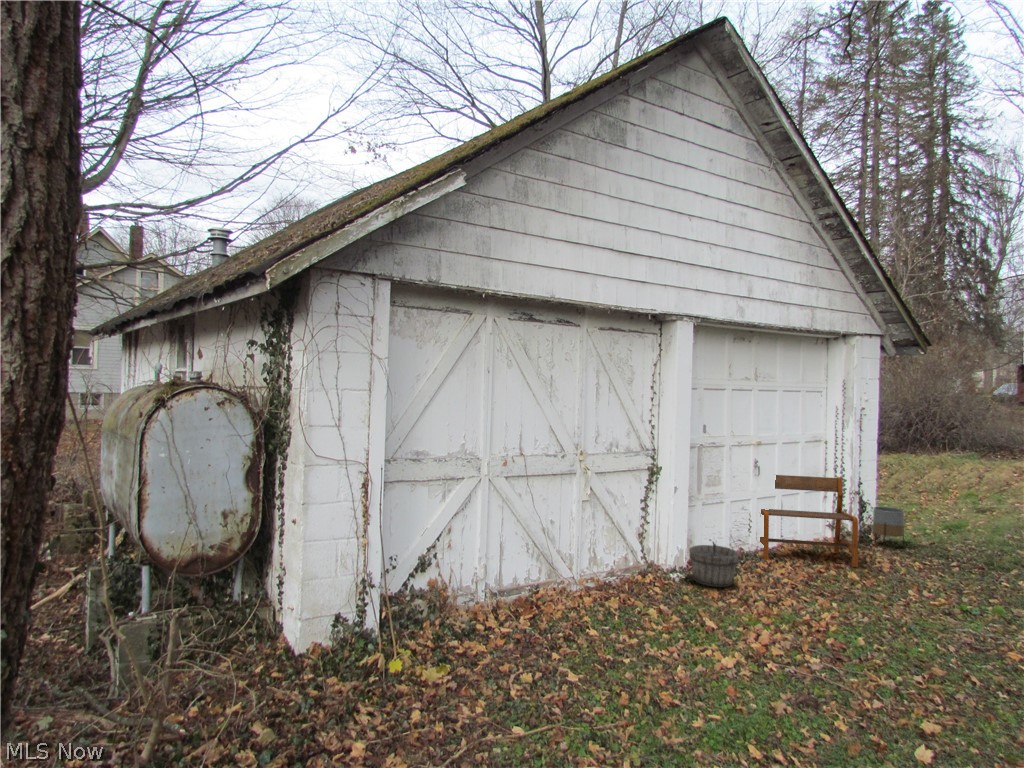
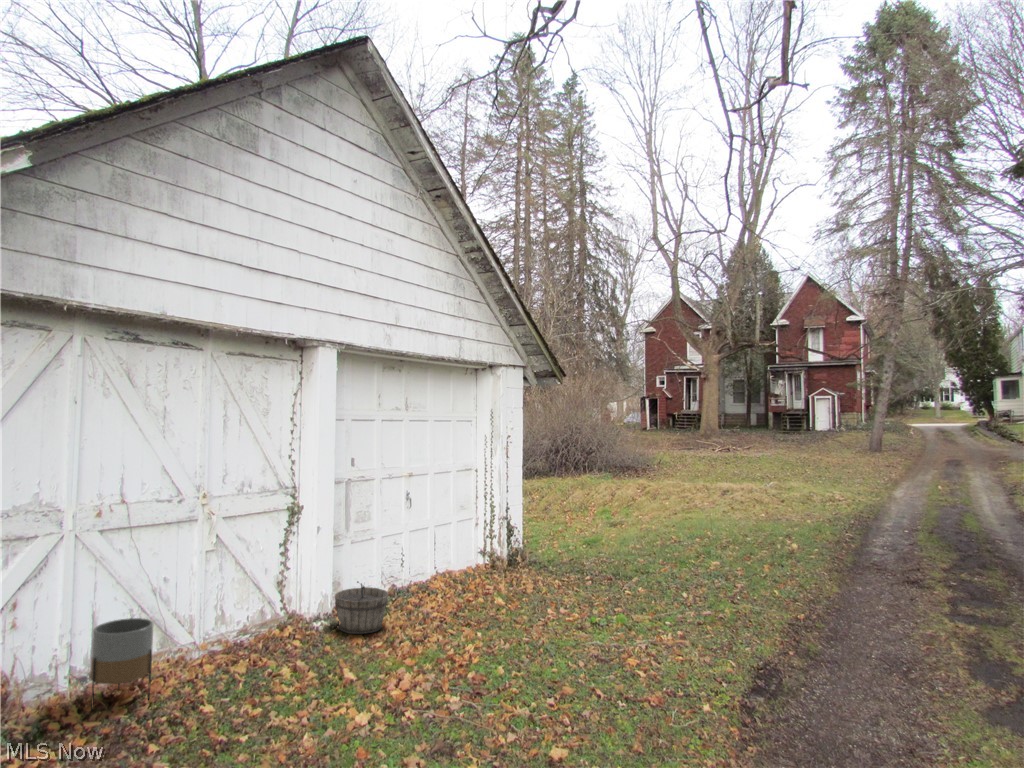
bench: present [760,475,858,567] -> none [412,504,505,596]
planter: present [873,507,904,547] -> present [90,618,153,710]

